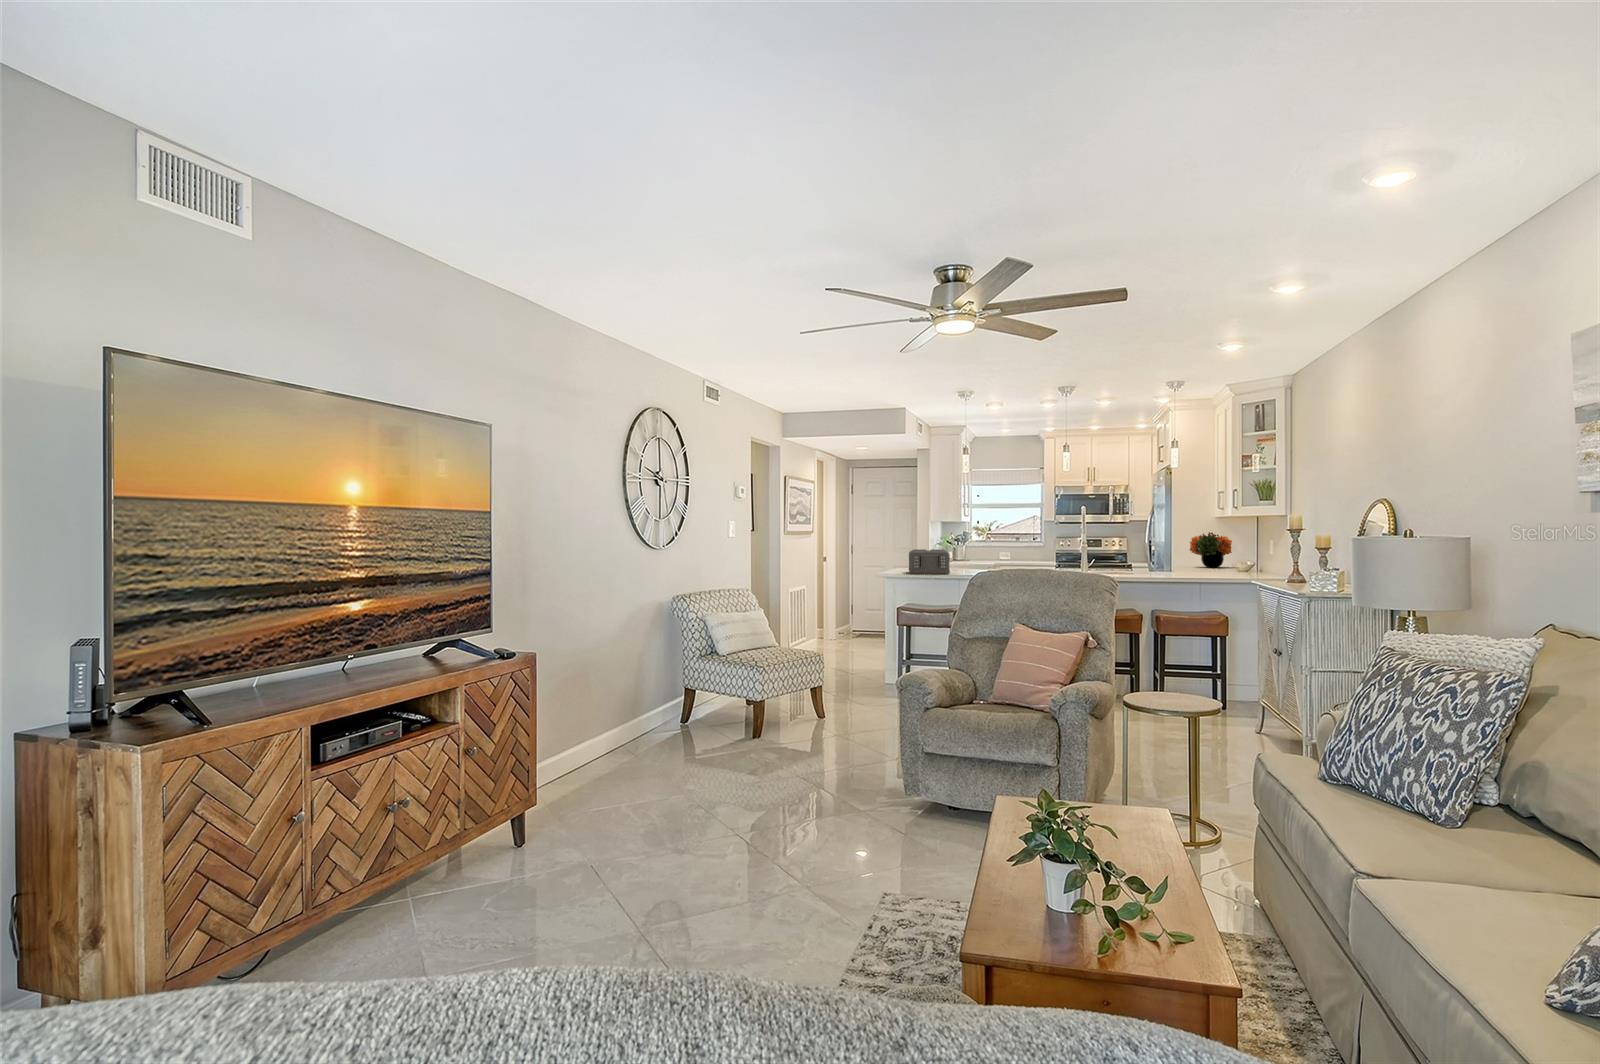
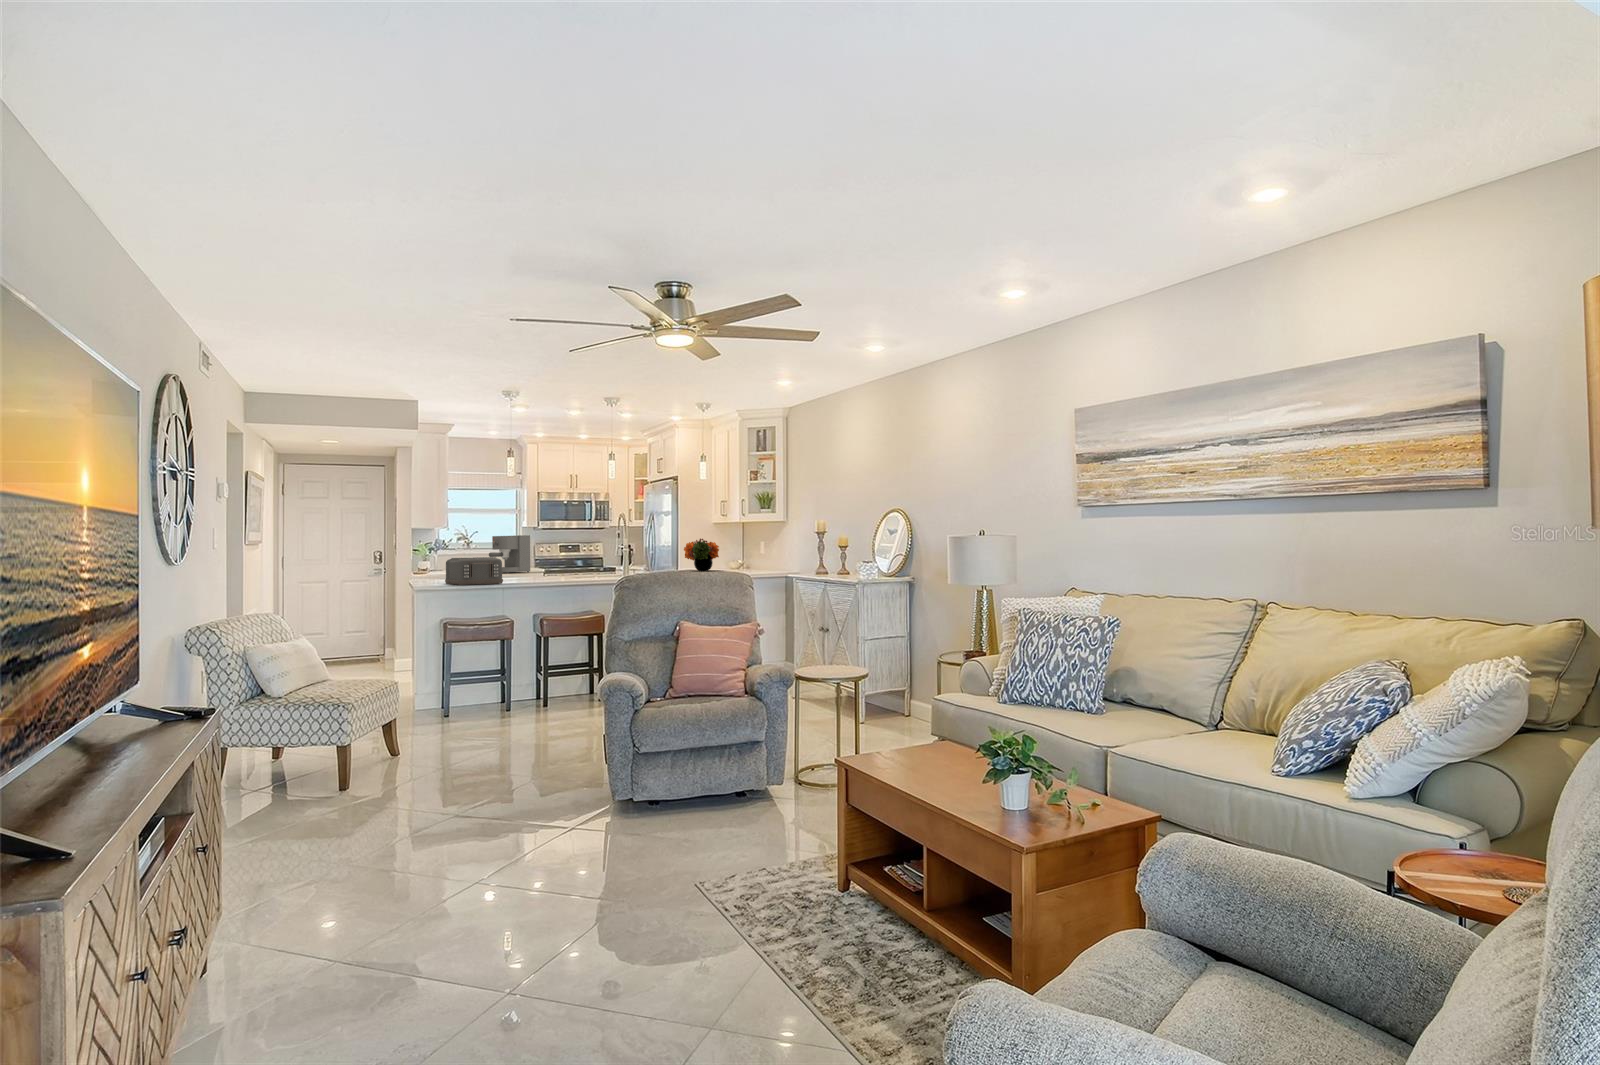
coffee maker: none [994,528,1034,563] -> present [489,535,530,573]

